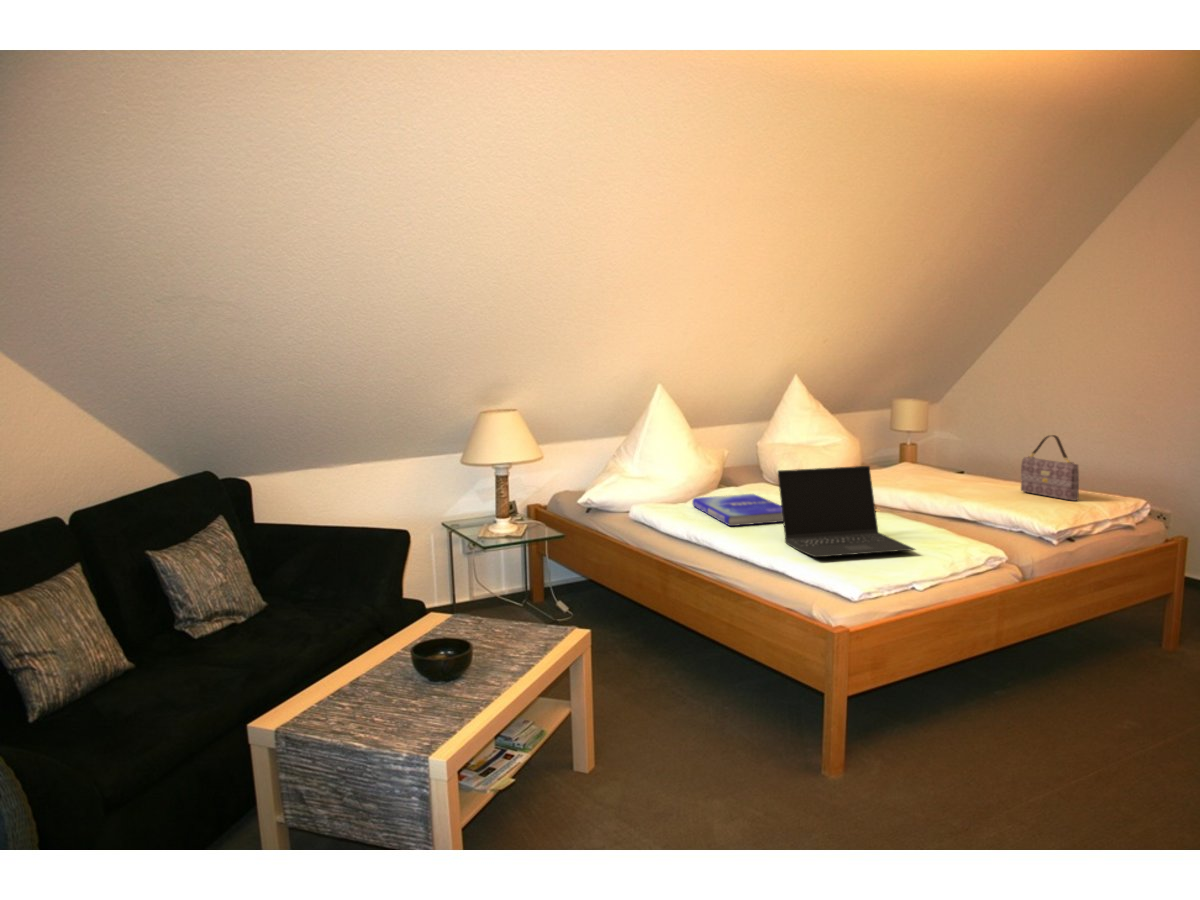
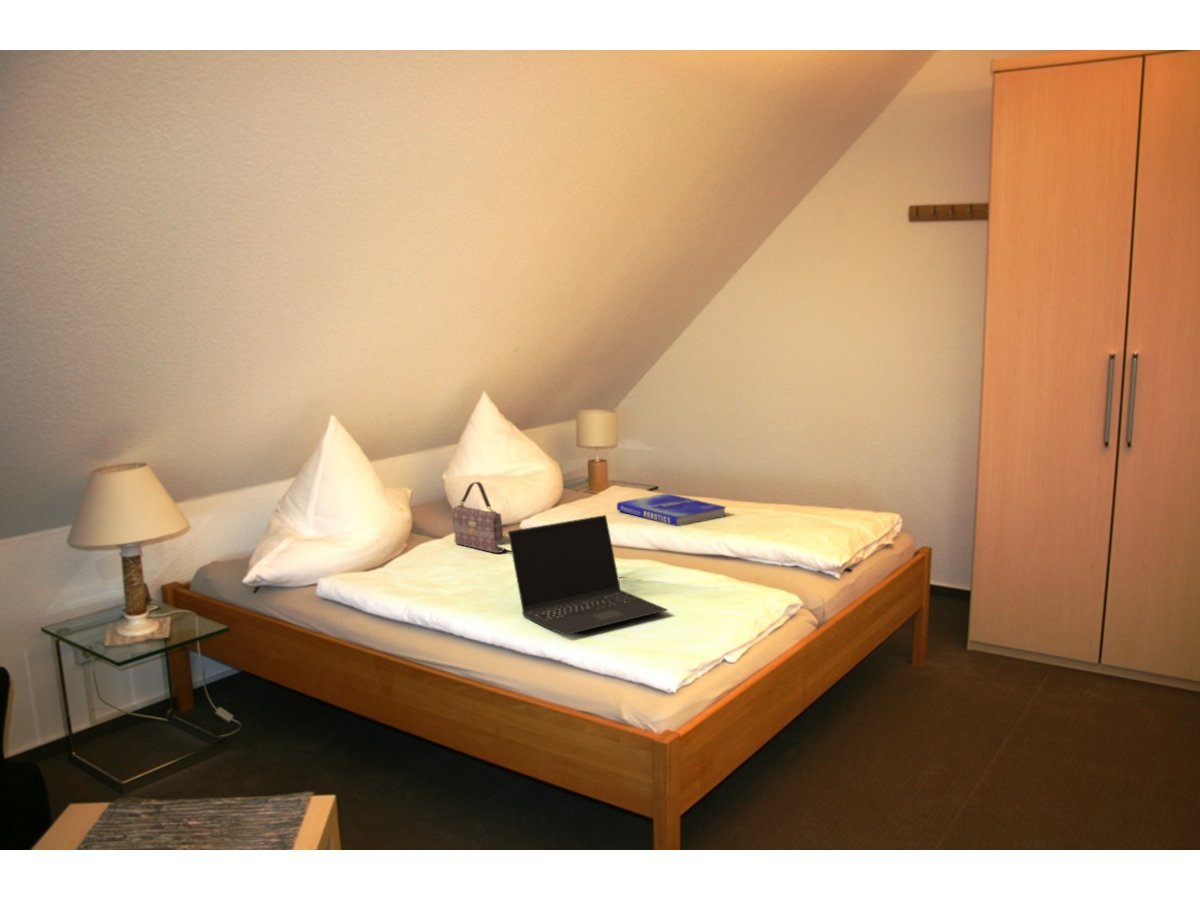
handbag: present [1021,435,1079,501] -> present [452,482,504,553]
book: present [693,494,783,526] -> present [617,494,725,526]

